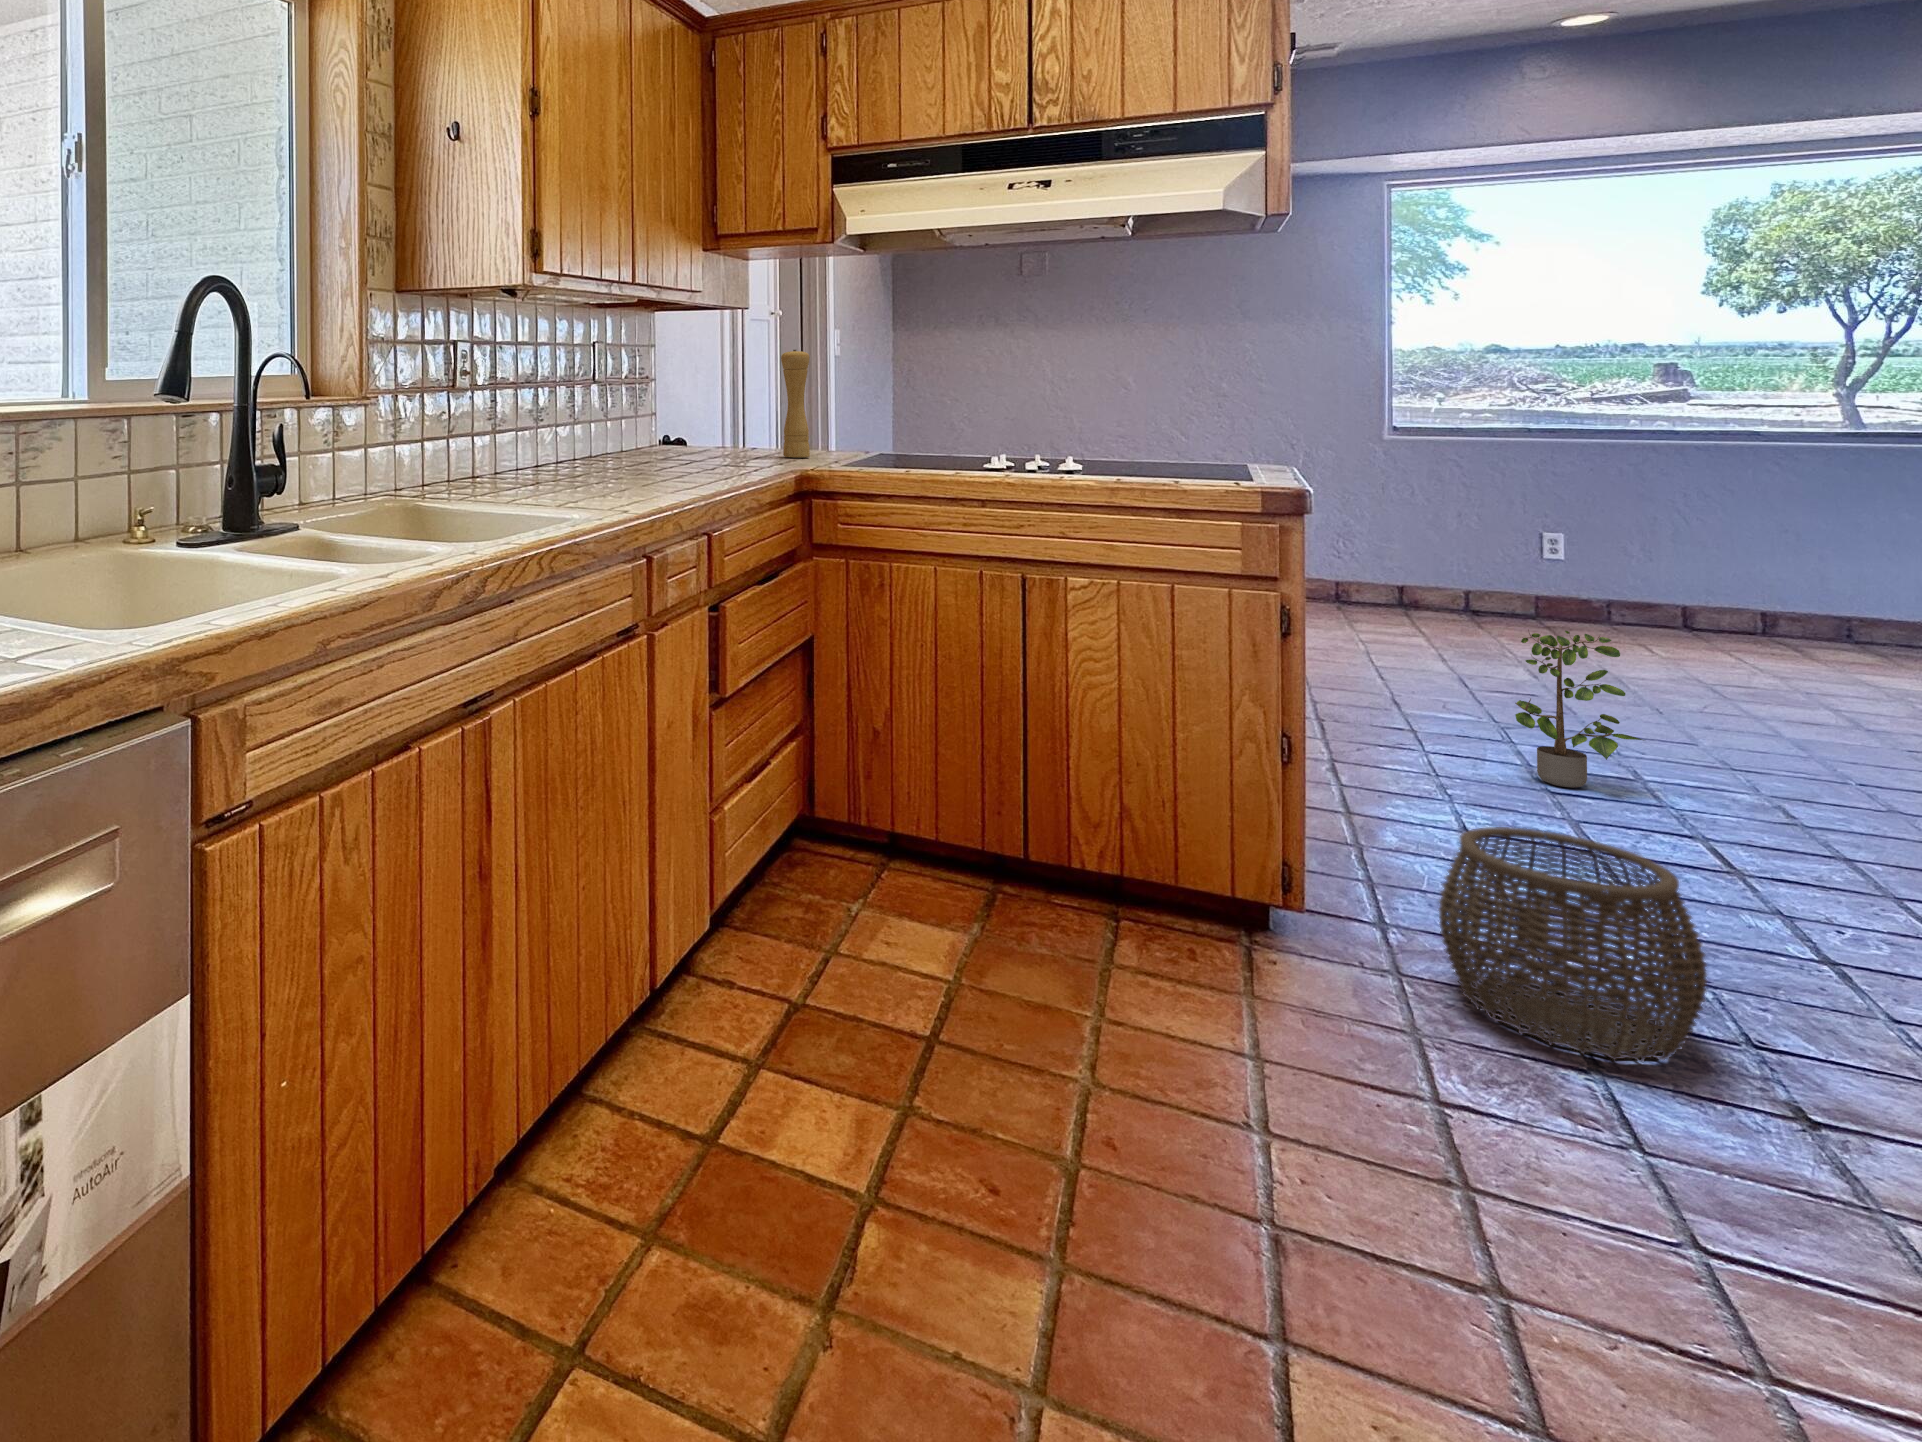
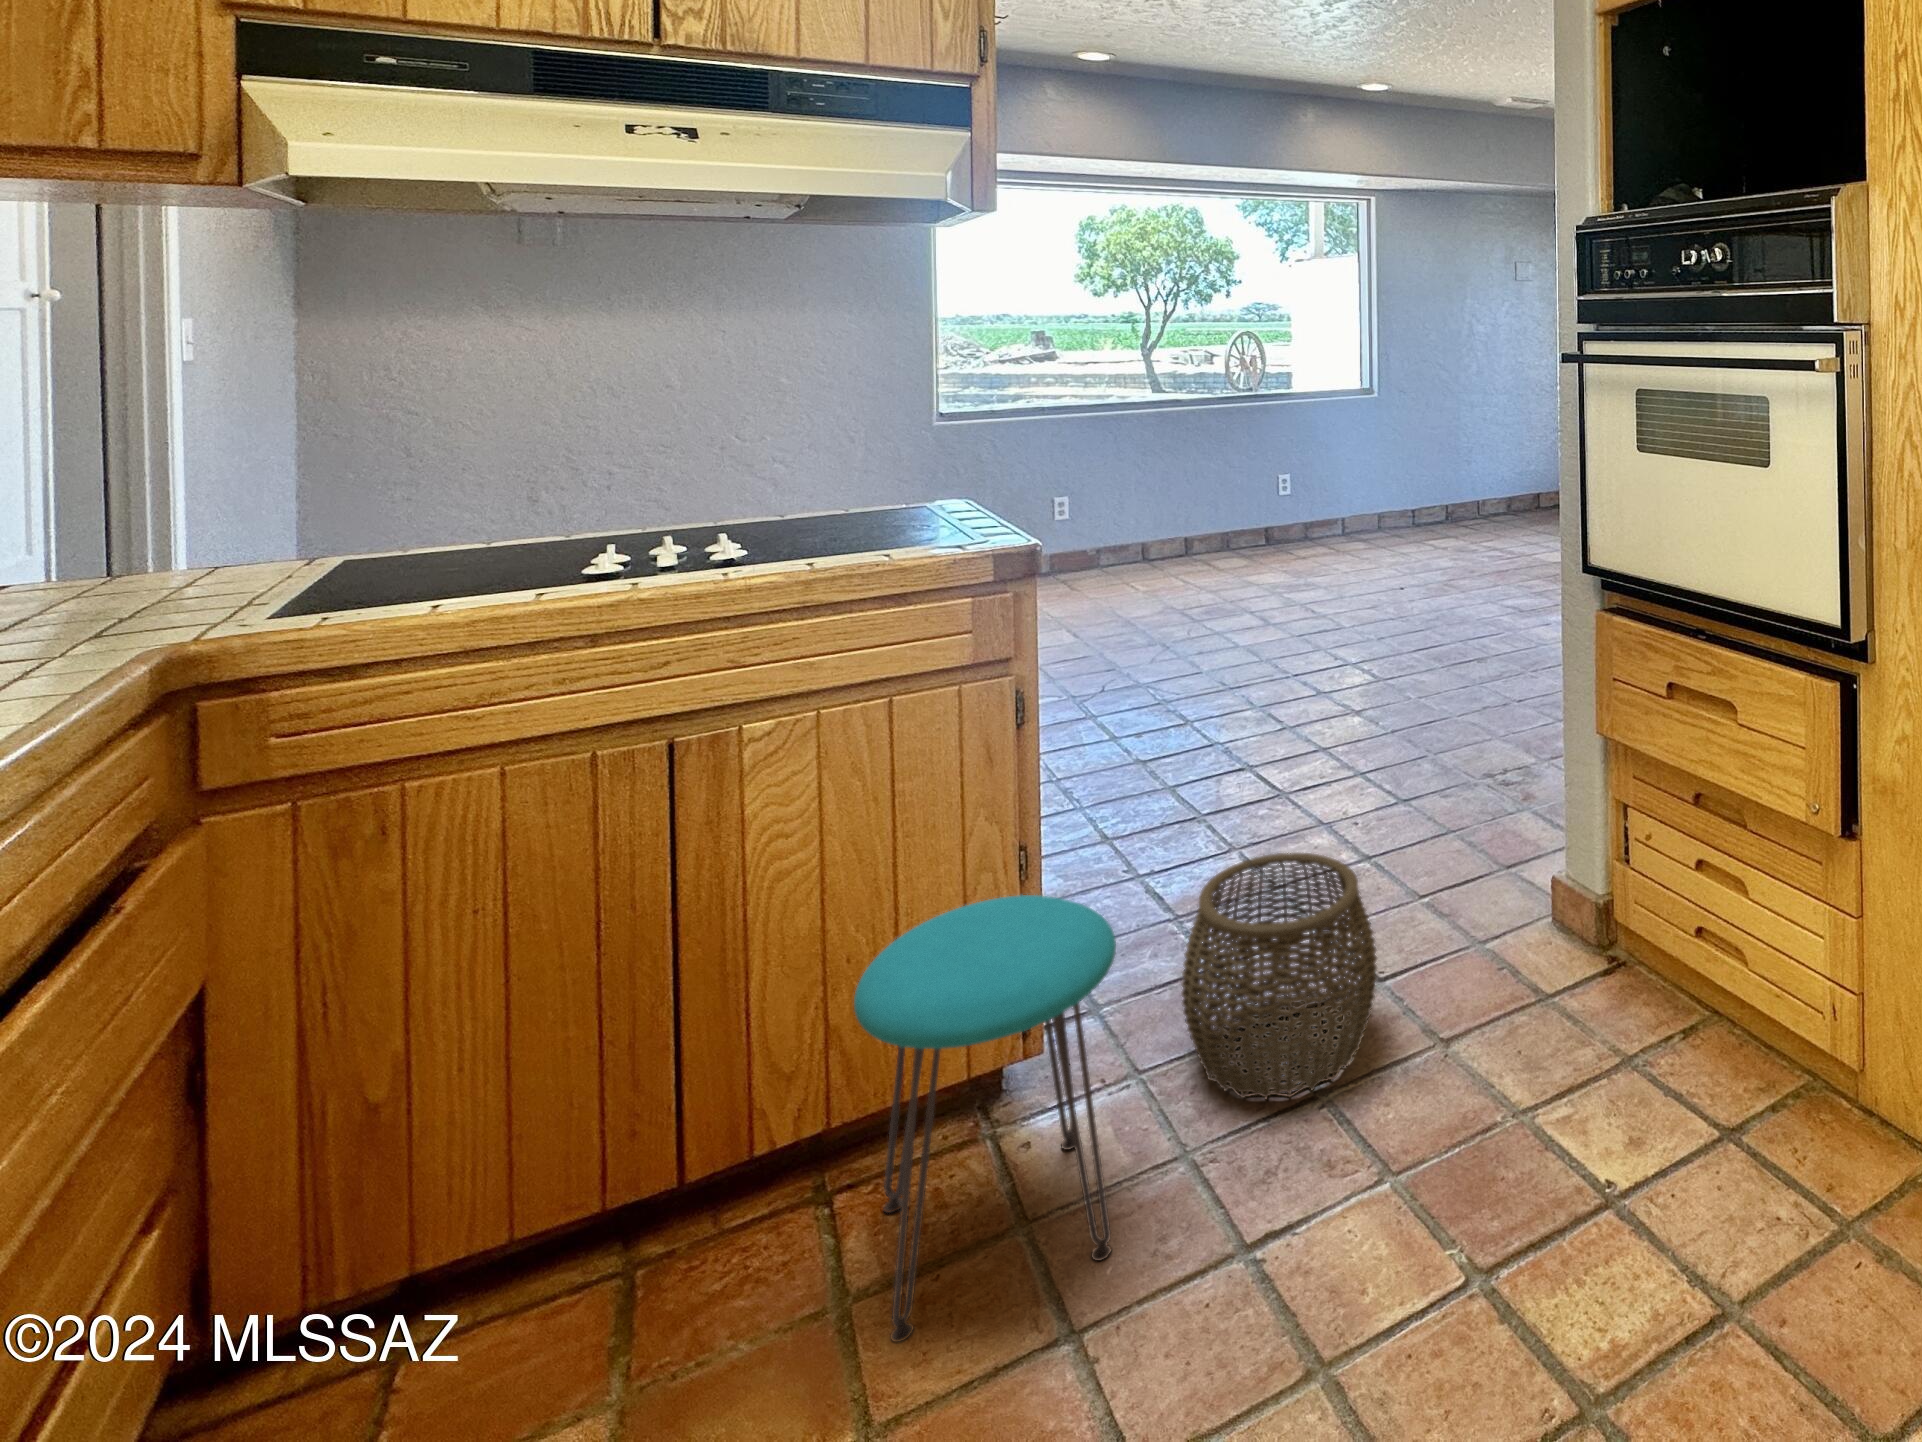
pepper mill: present [781,350,810,458] -> none [78,390,167,621]
potted plant: present [1515,630,1644,788] -> none [1112,600,1201,750]
stool: none [1117,737,1333,1026] -> present [854,895,1116,1342]

